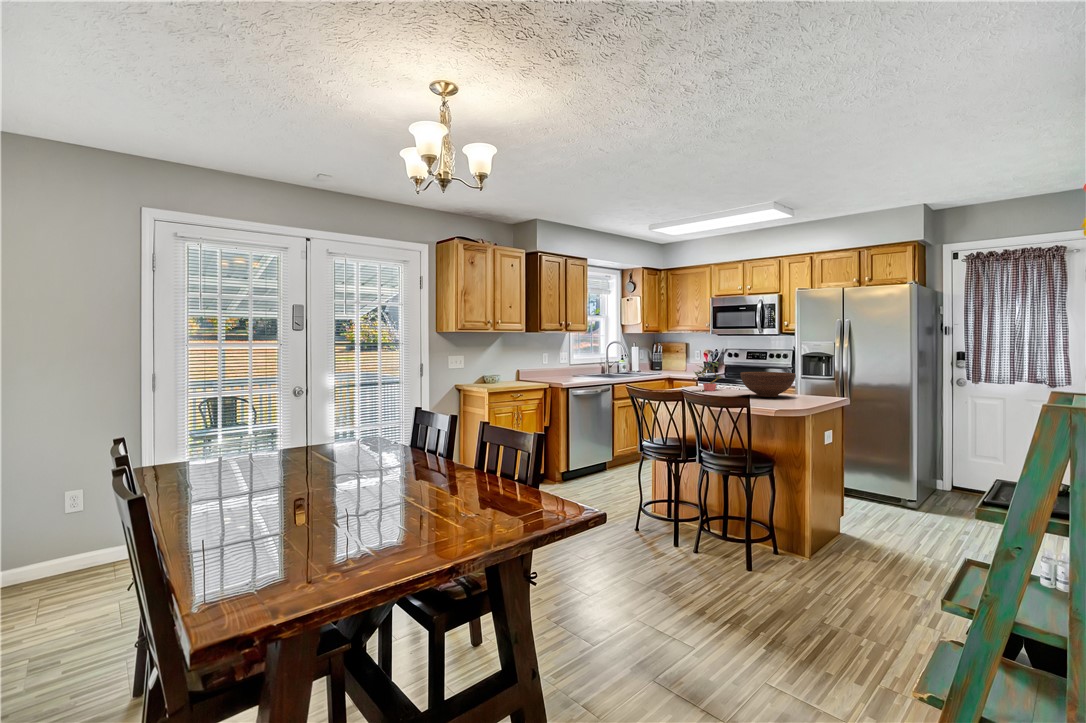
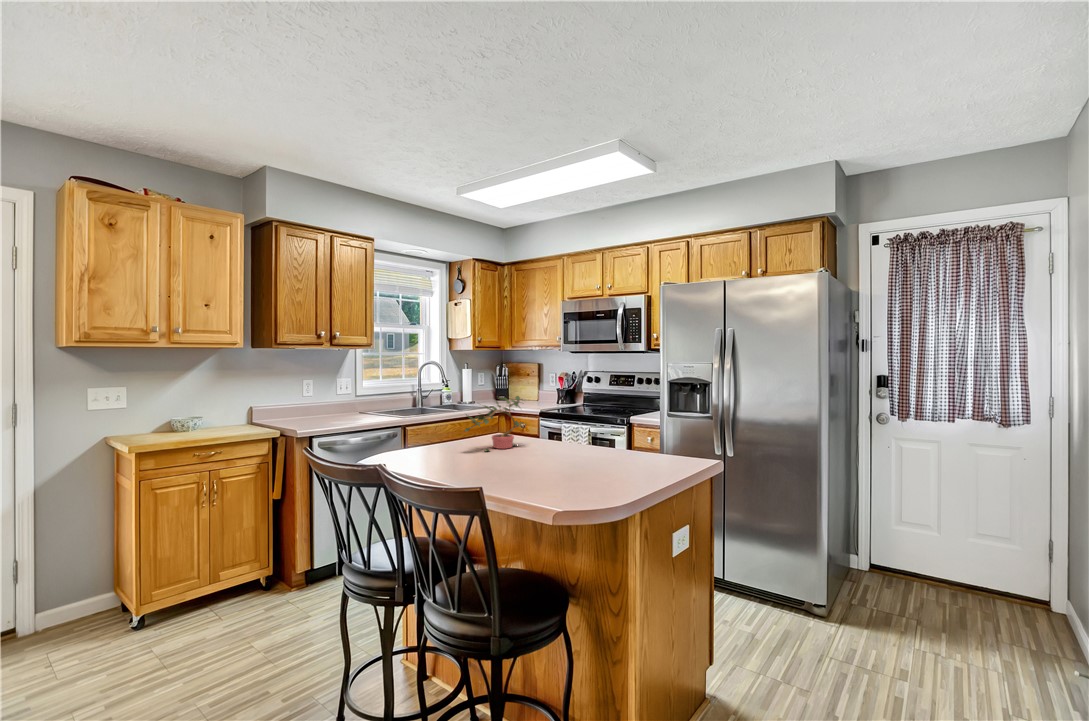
fruit bowl: present [740,372,796,397] -> none [532,418,626,469]

